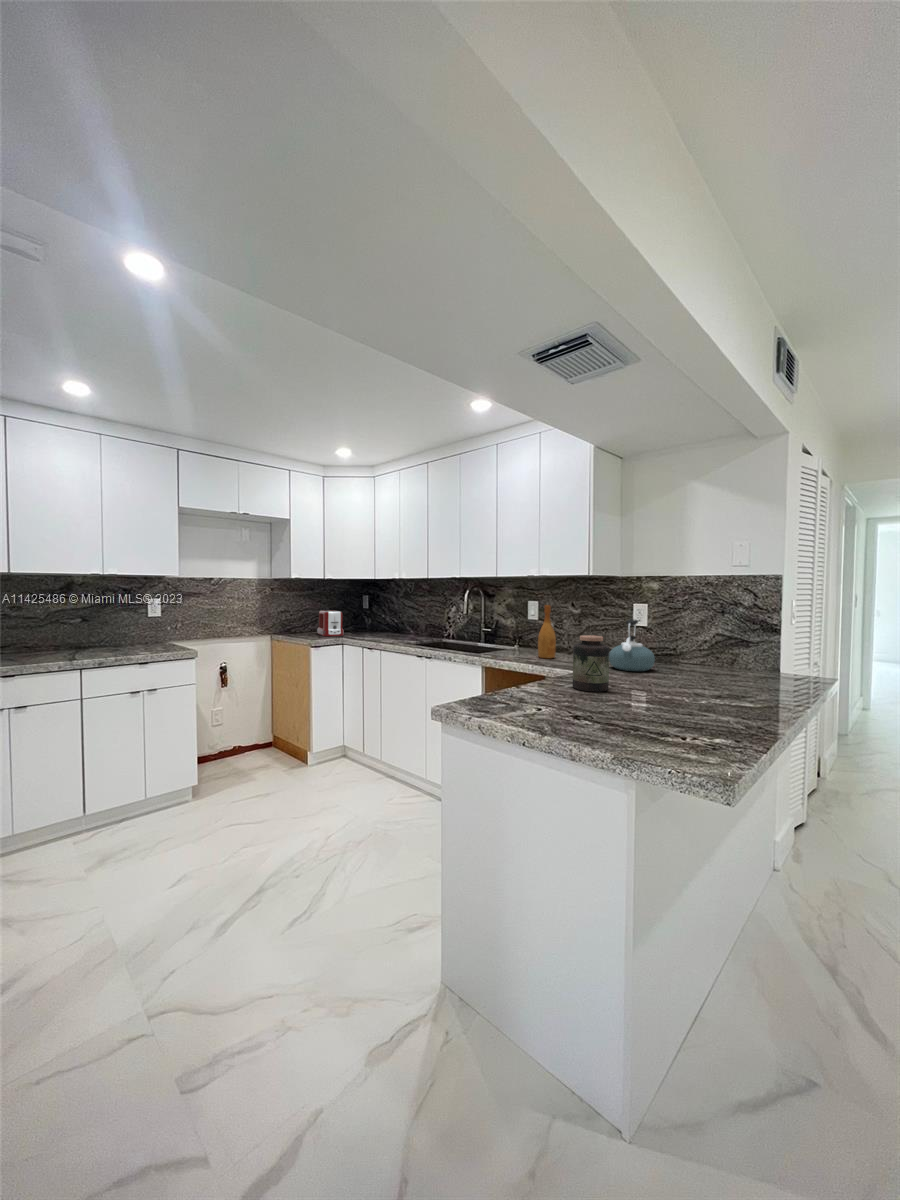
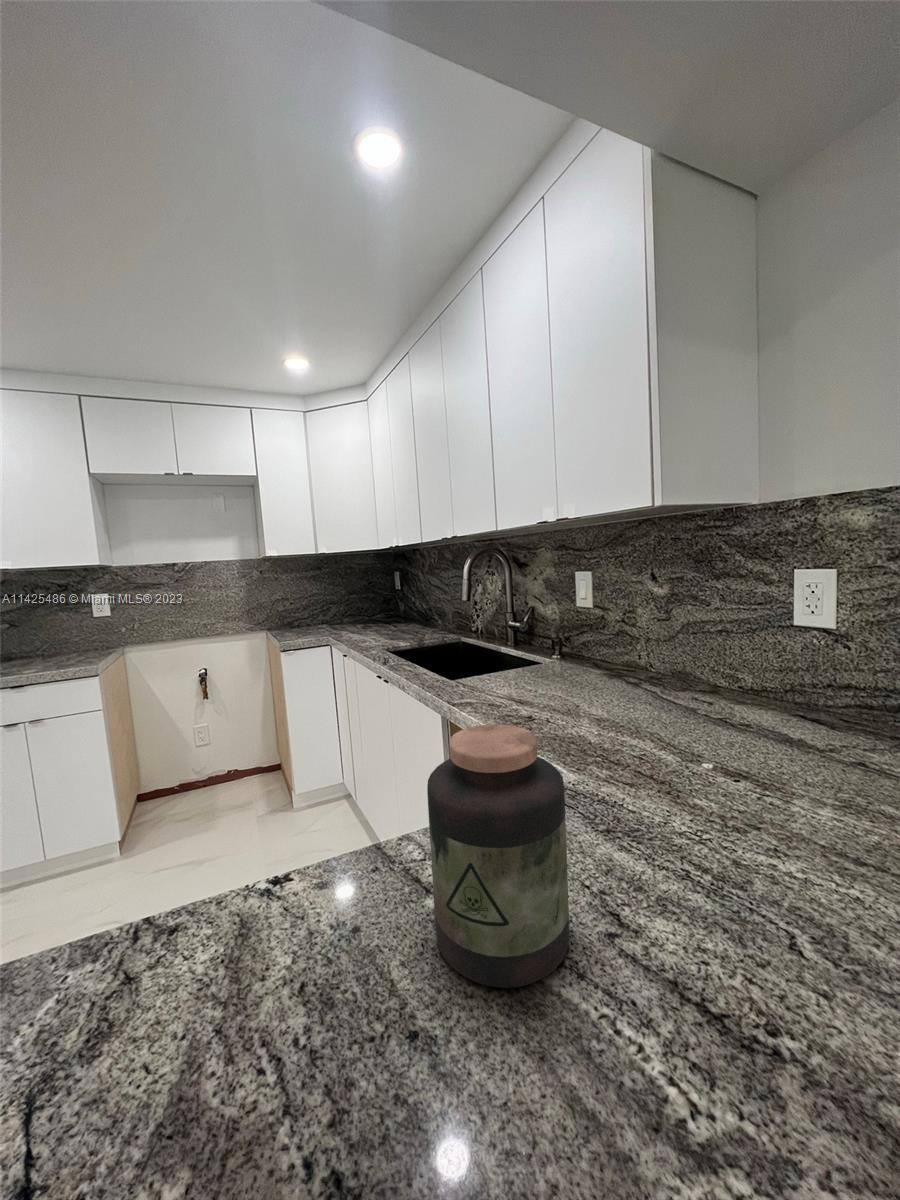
wine bottle: present [538,605,556,658] -> none [554,583,593,702]
toaster: present [317,610,344,636] -> none [306,596,339,634]
kettle: present [609,619,655,671] -> none [696,622,845,787]

